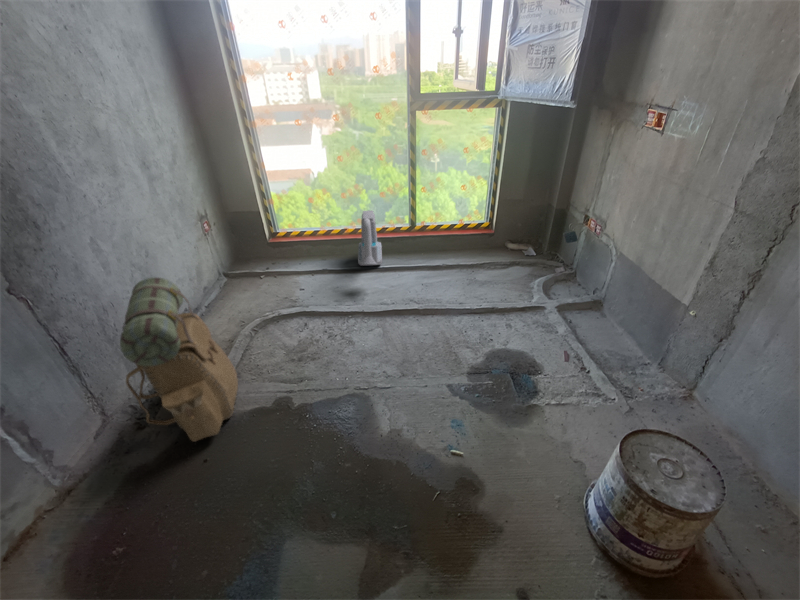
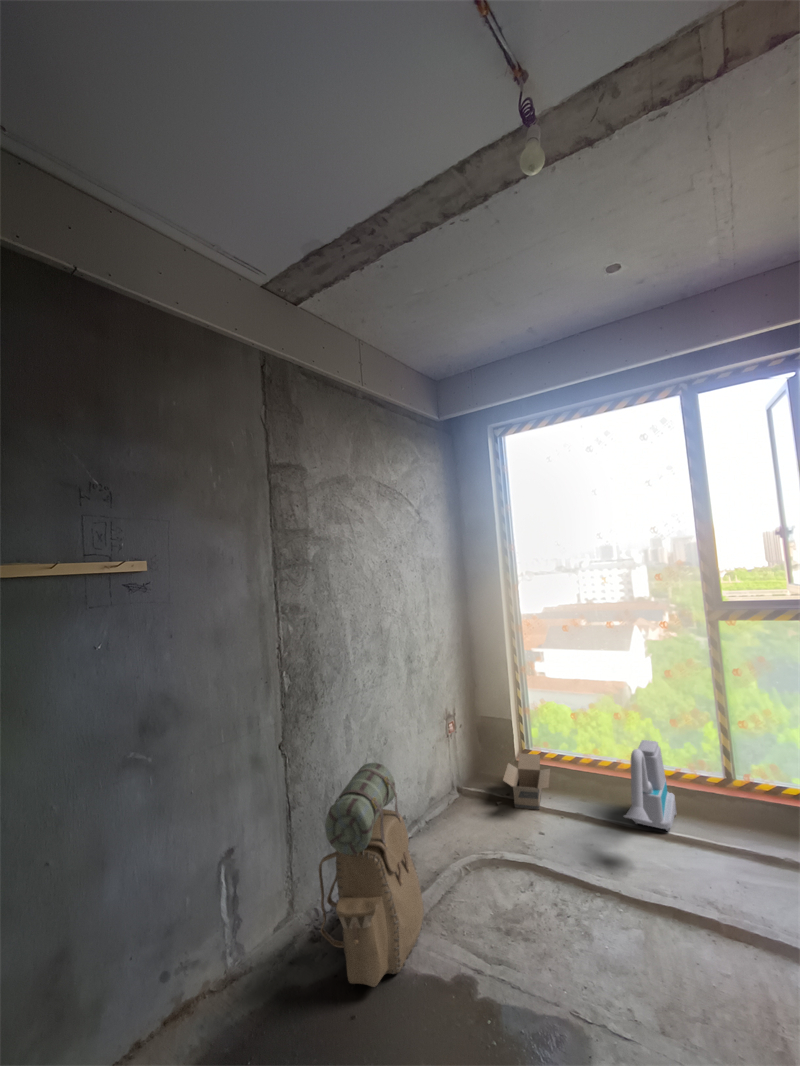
cardboard box: none [264,234,301,277] -> present [503,753,550,810]

